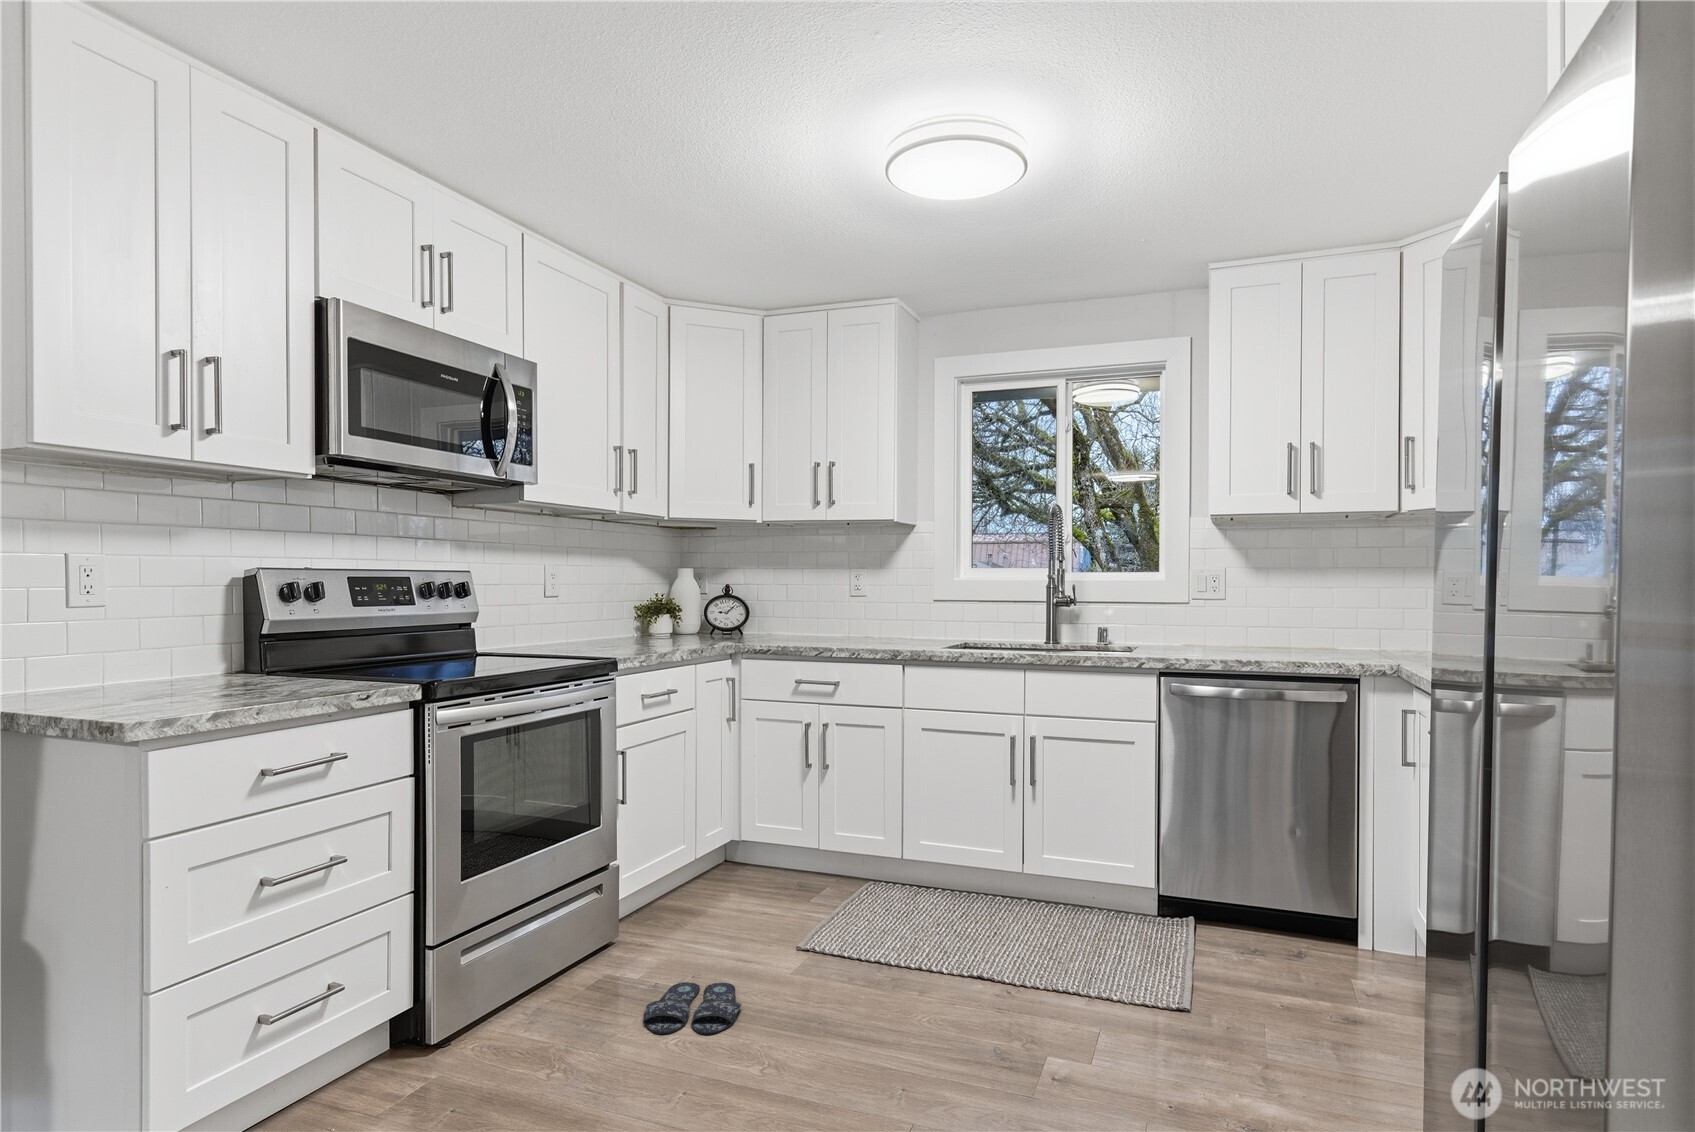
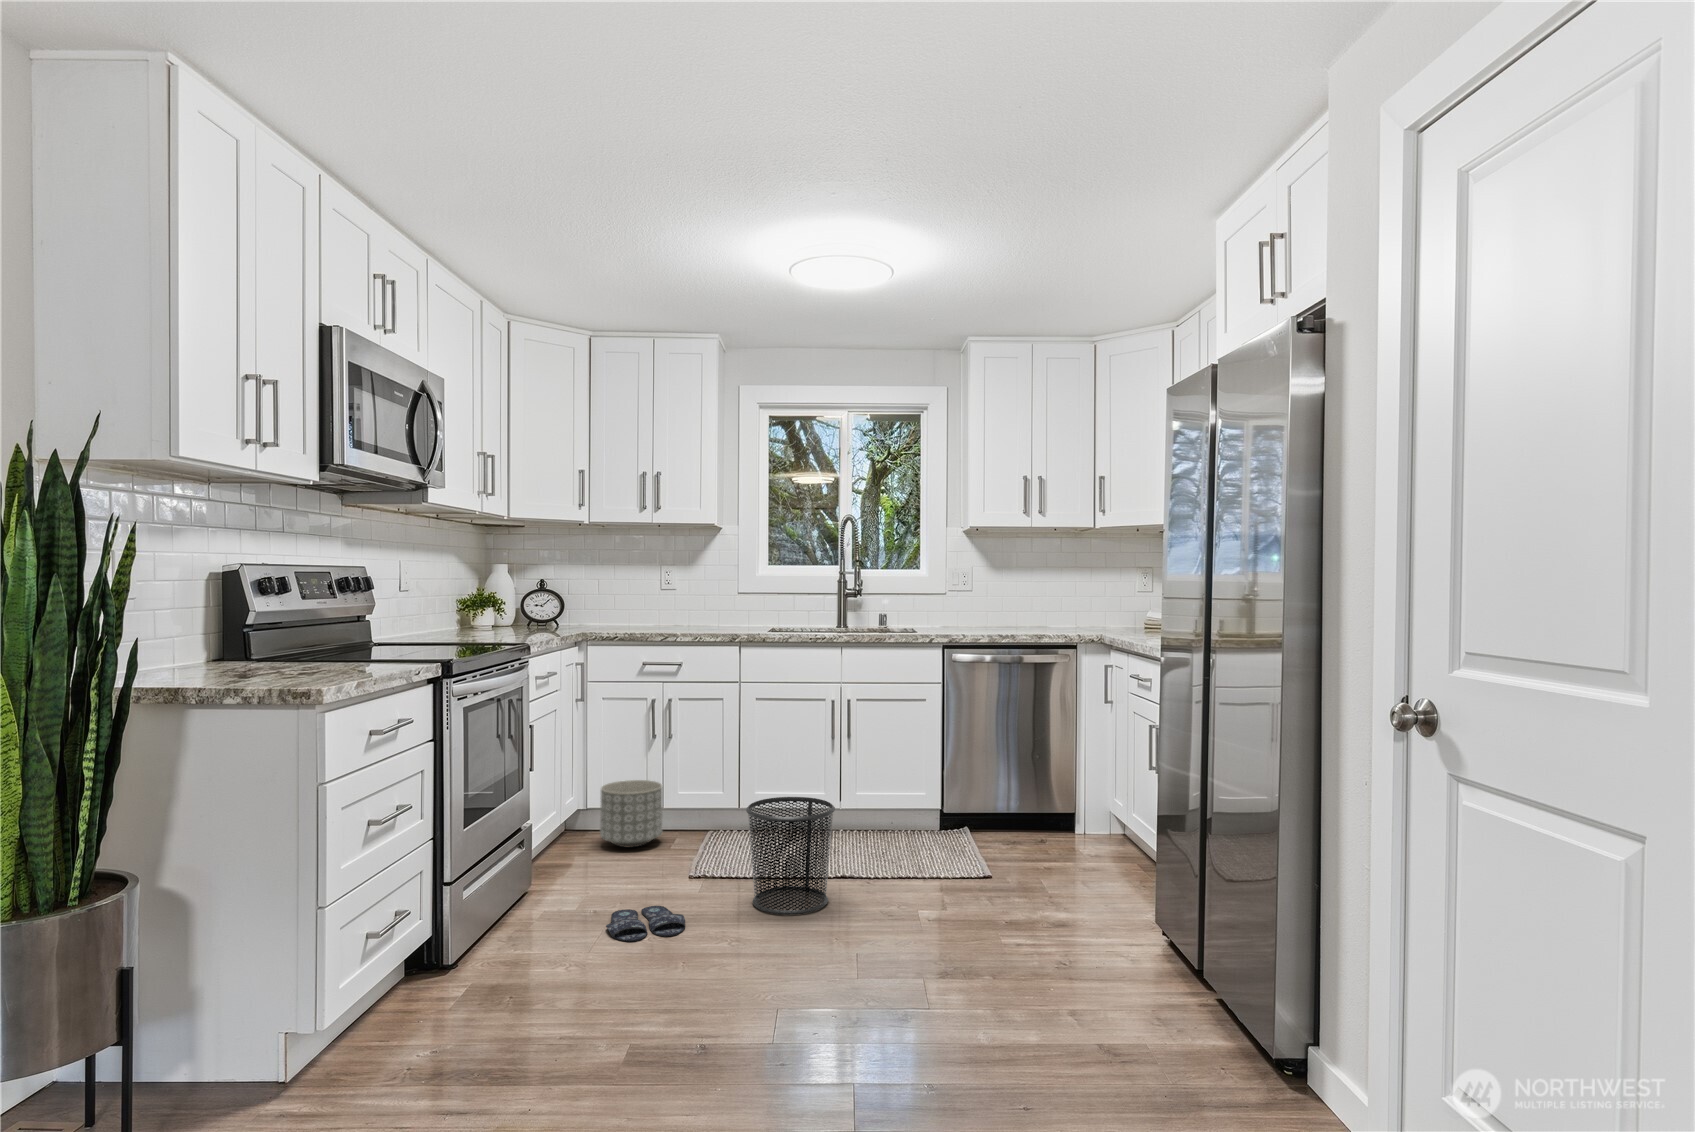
planter: none [739,813,808,892] -> present [600,780,662,847]
waste bin: none [827,865,942,1029] -> present [746,797,835,915]

